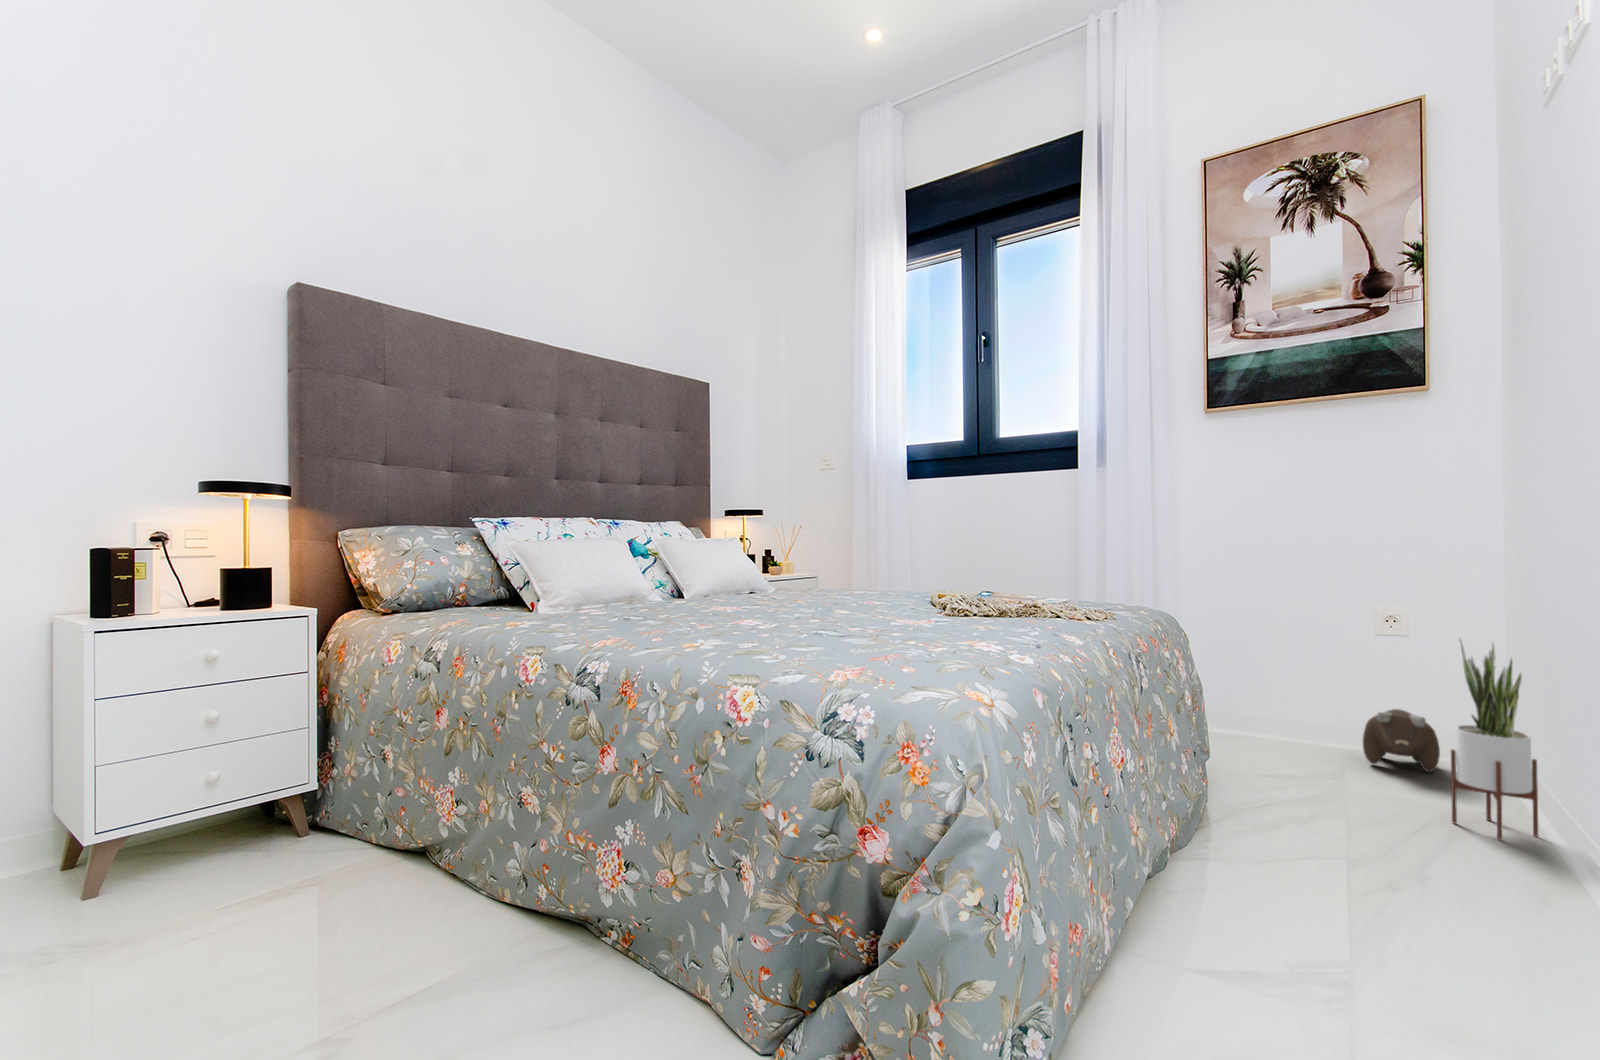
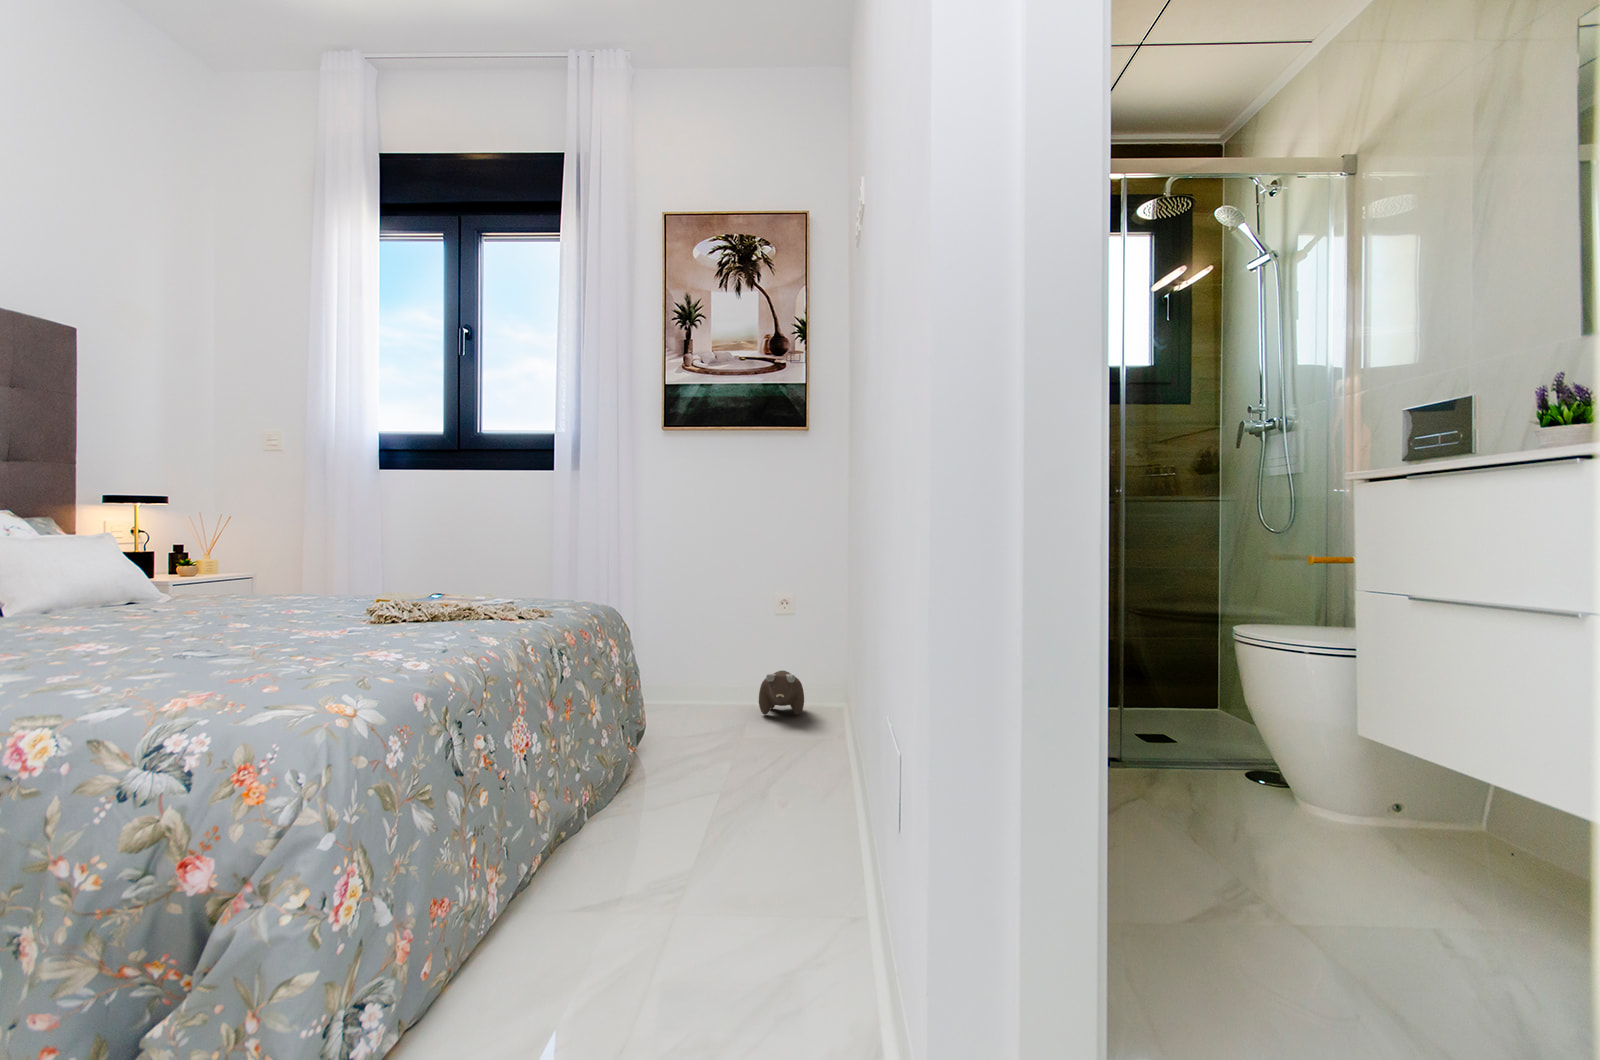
potted plant: present [1451,638,1538,840] -> none [798,614,844,758]

